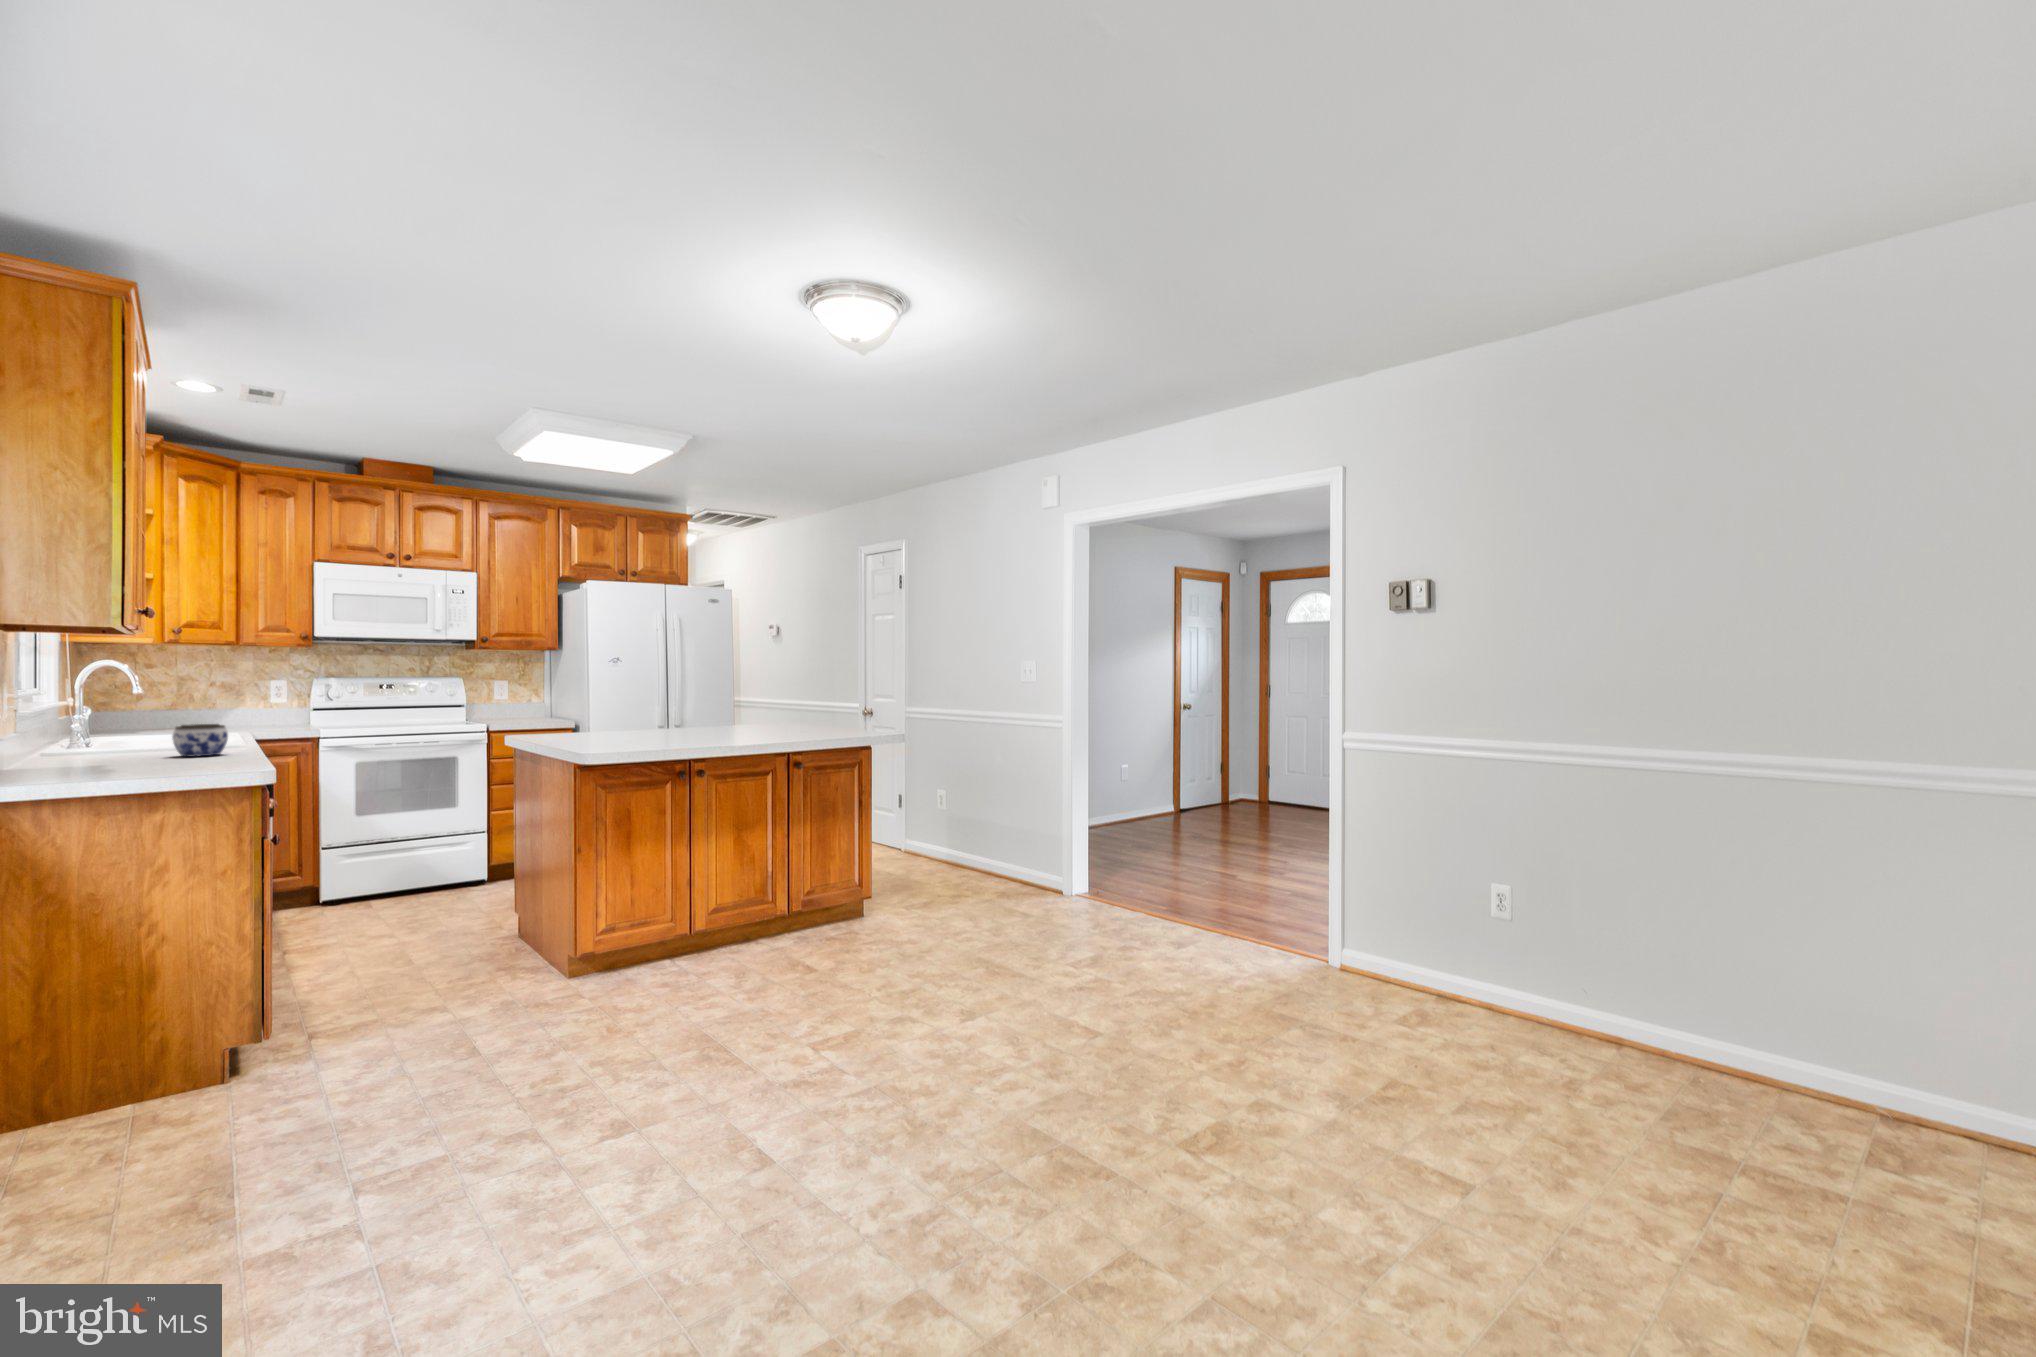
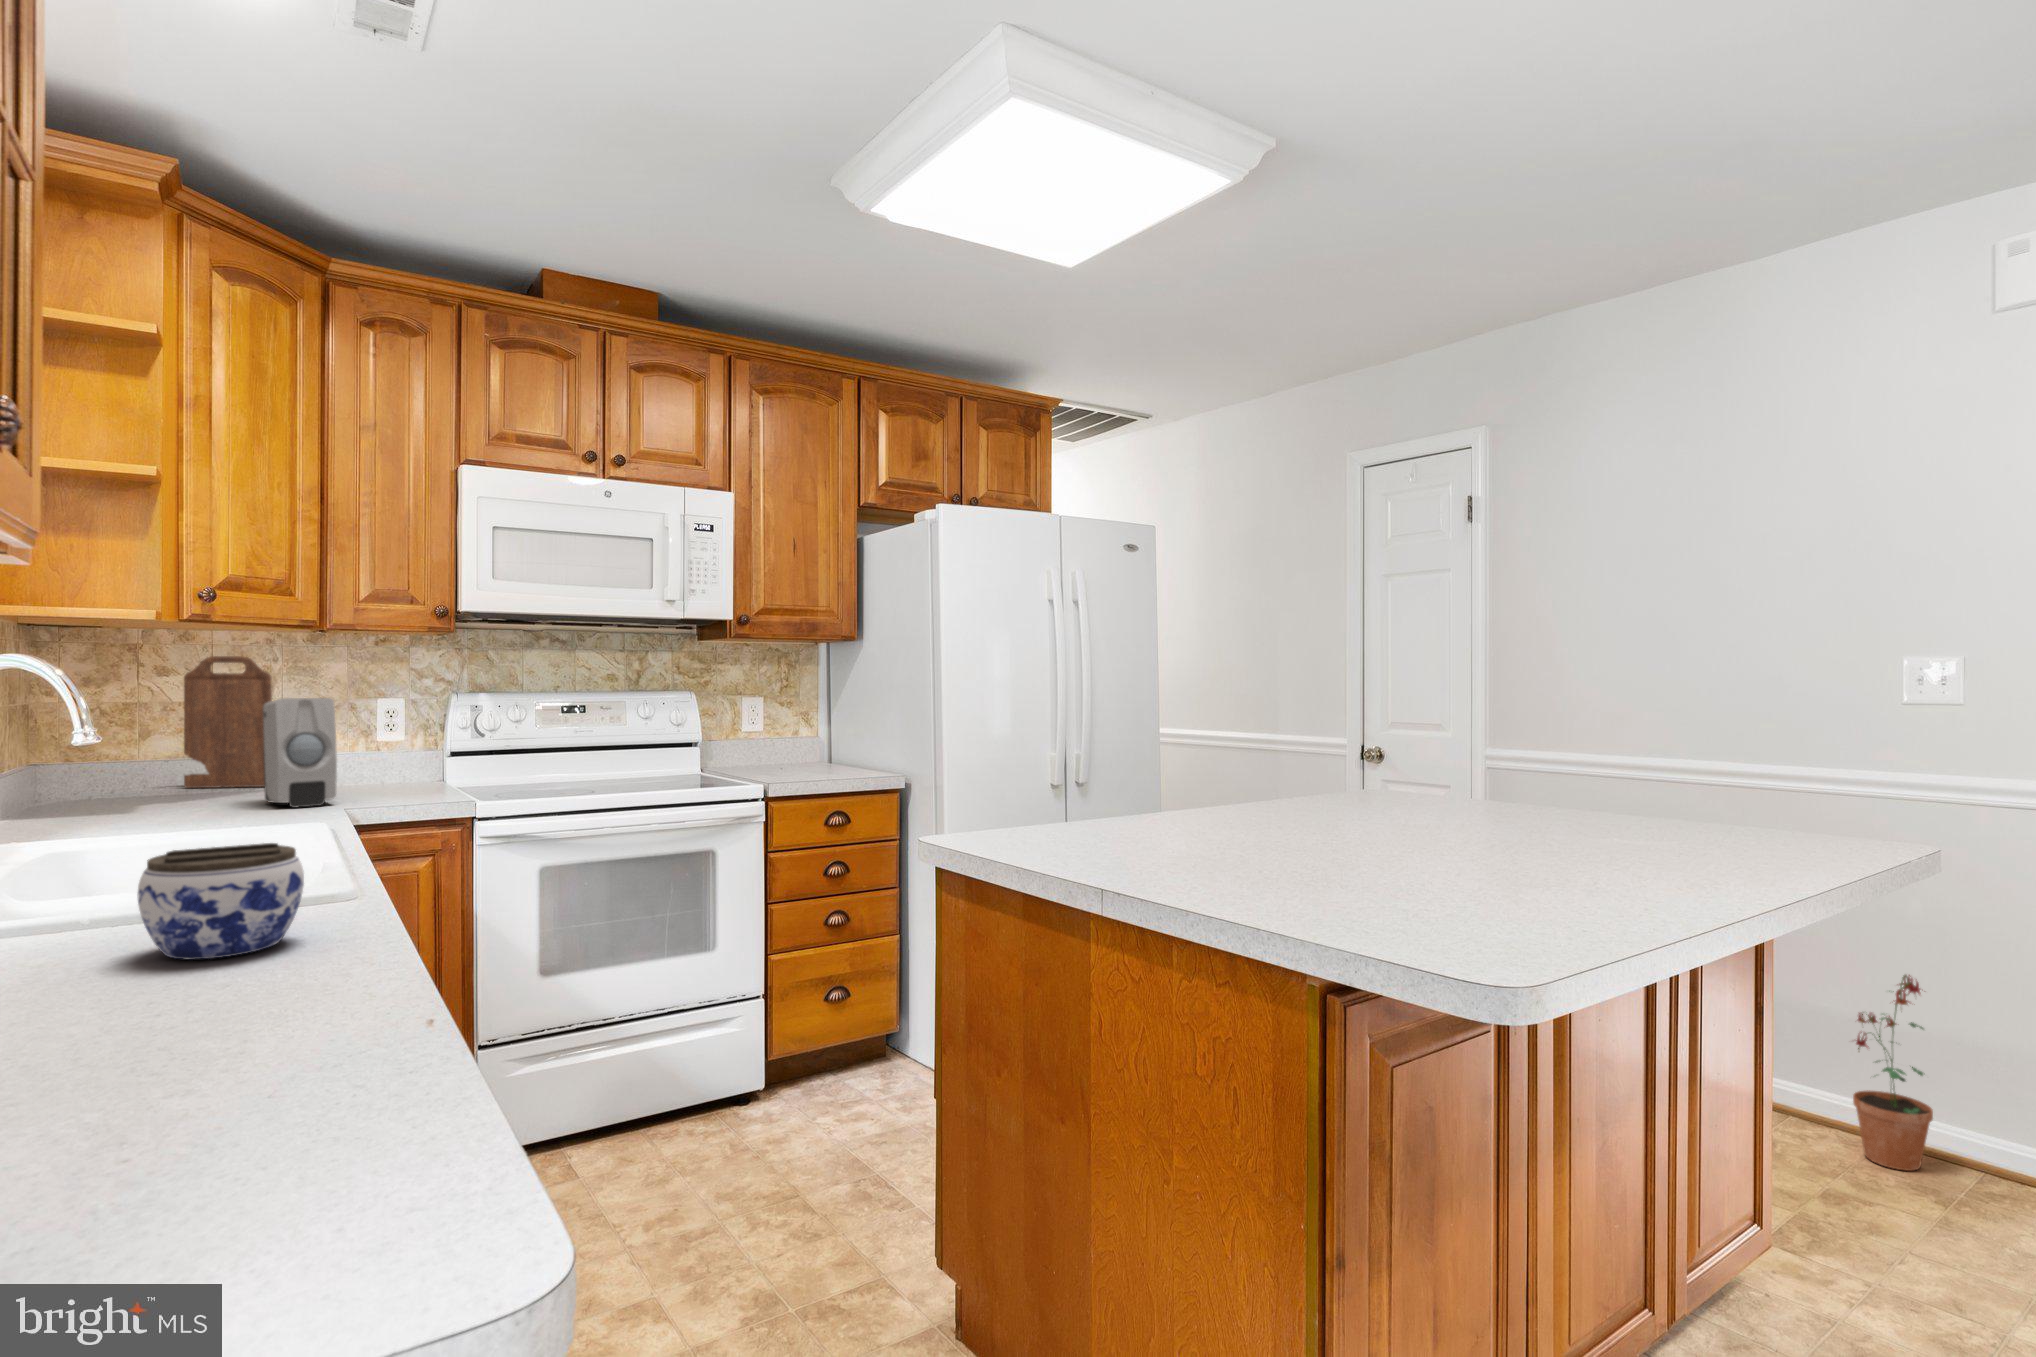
cutting board: none [162,660,211,728] -> present [184,656,272,788]
soap dispenser: none [207,681,246,732] -> present [263,698,337,808]
potted plant: none [989,802,1024,887] -> present [1853,975,1933,1171]

